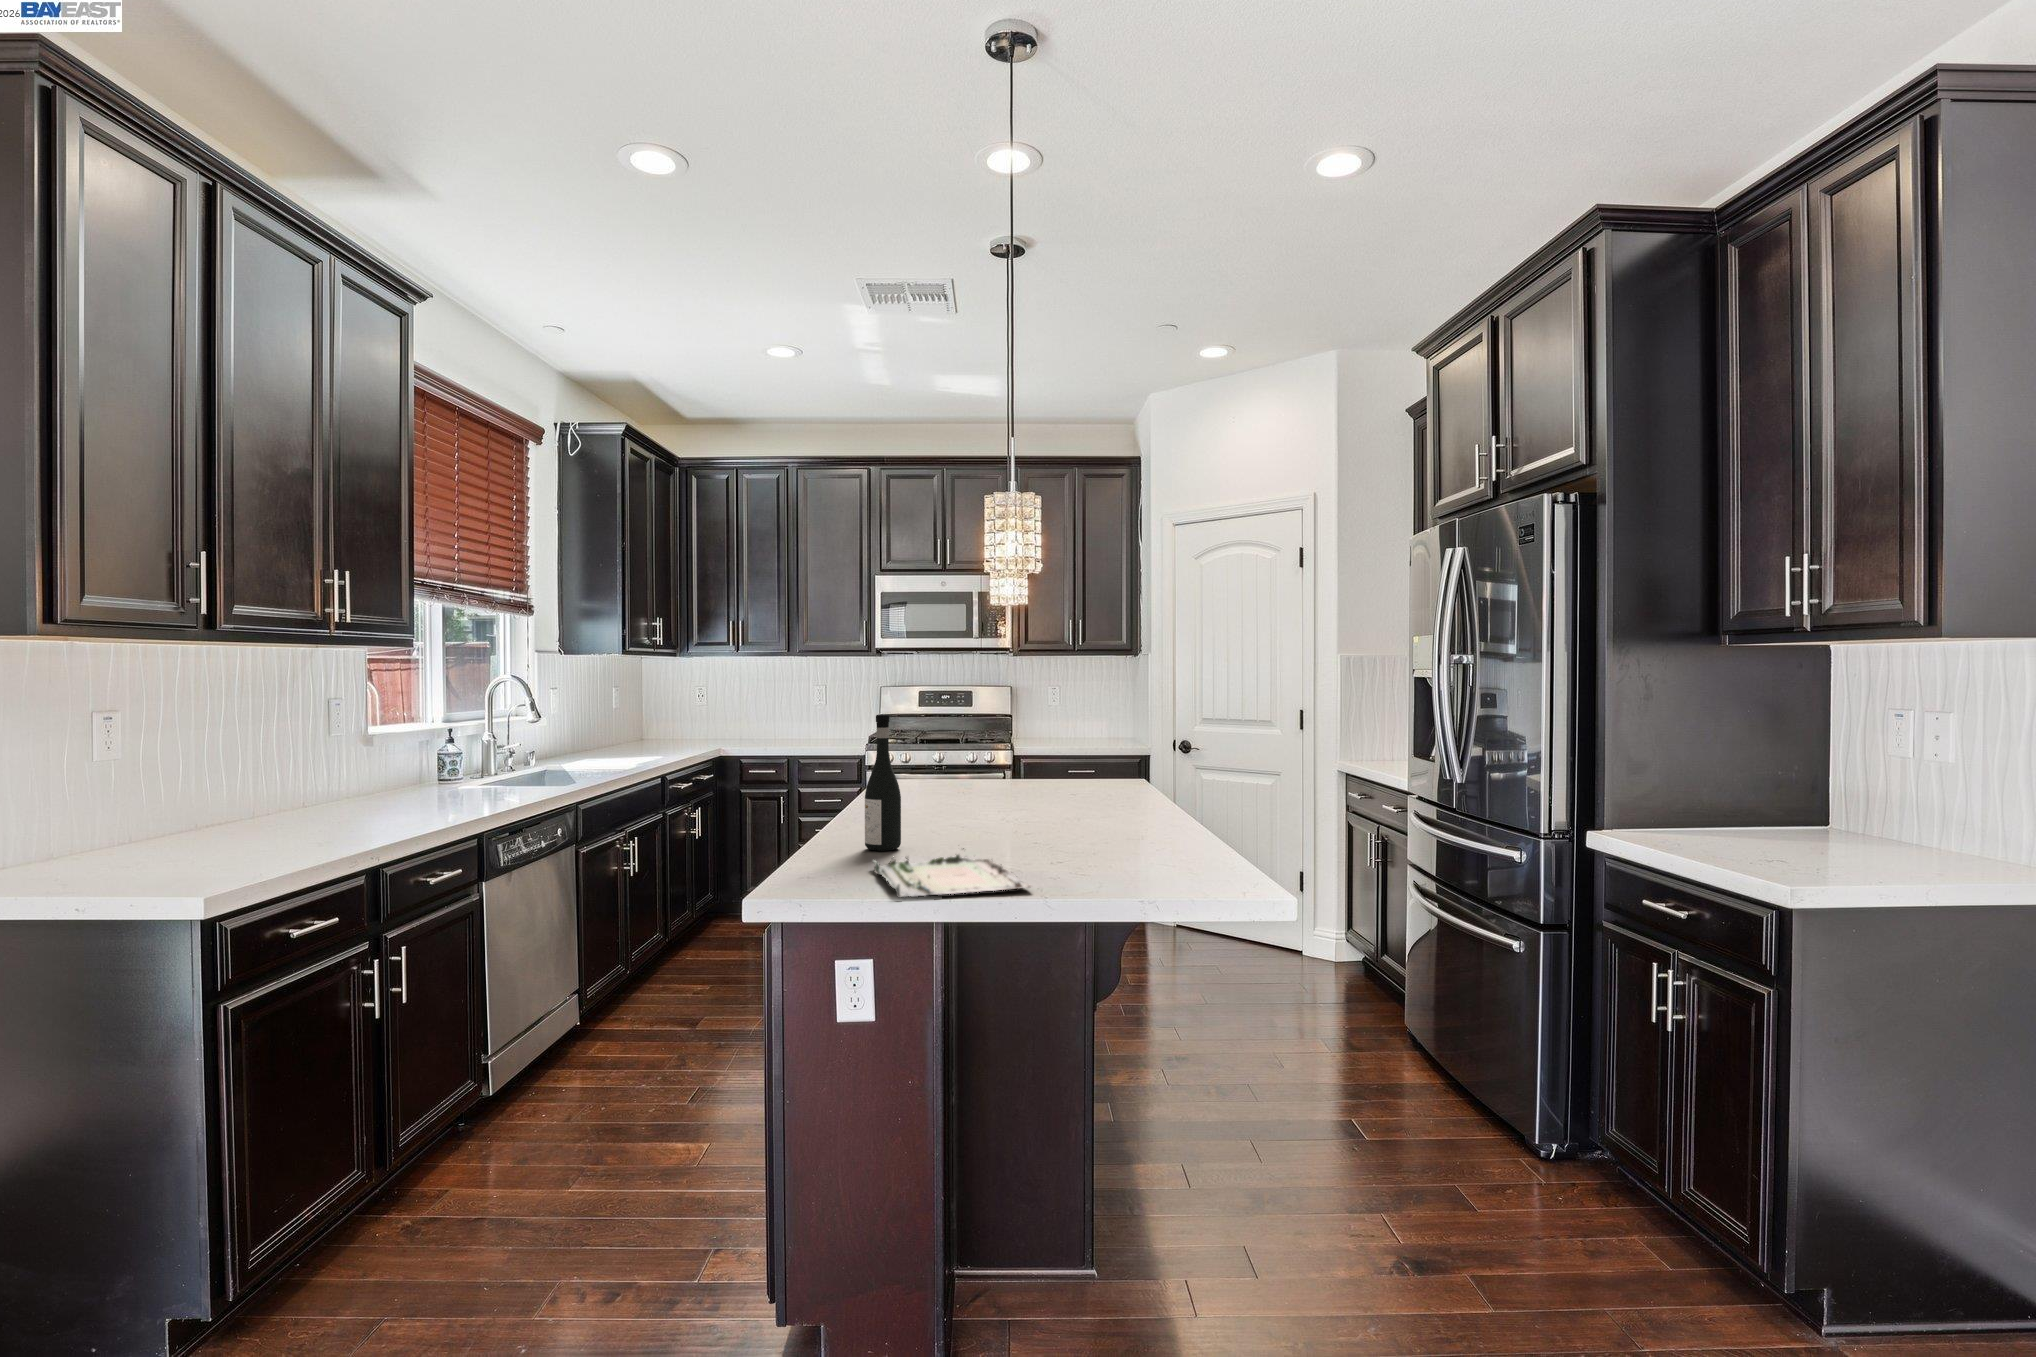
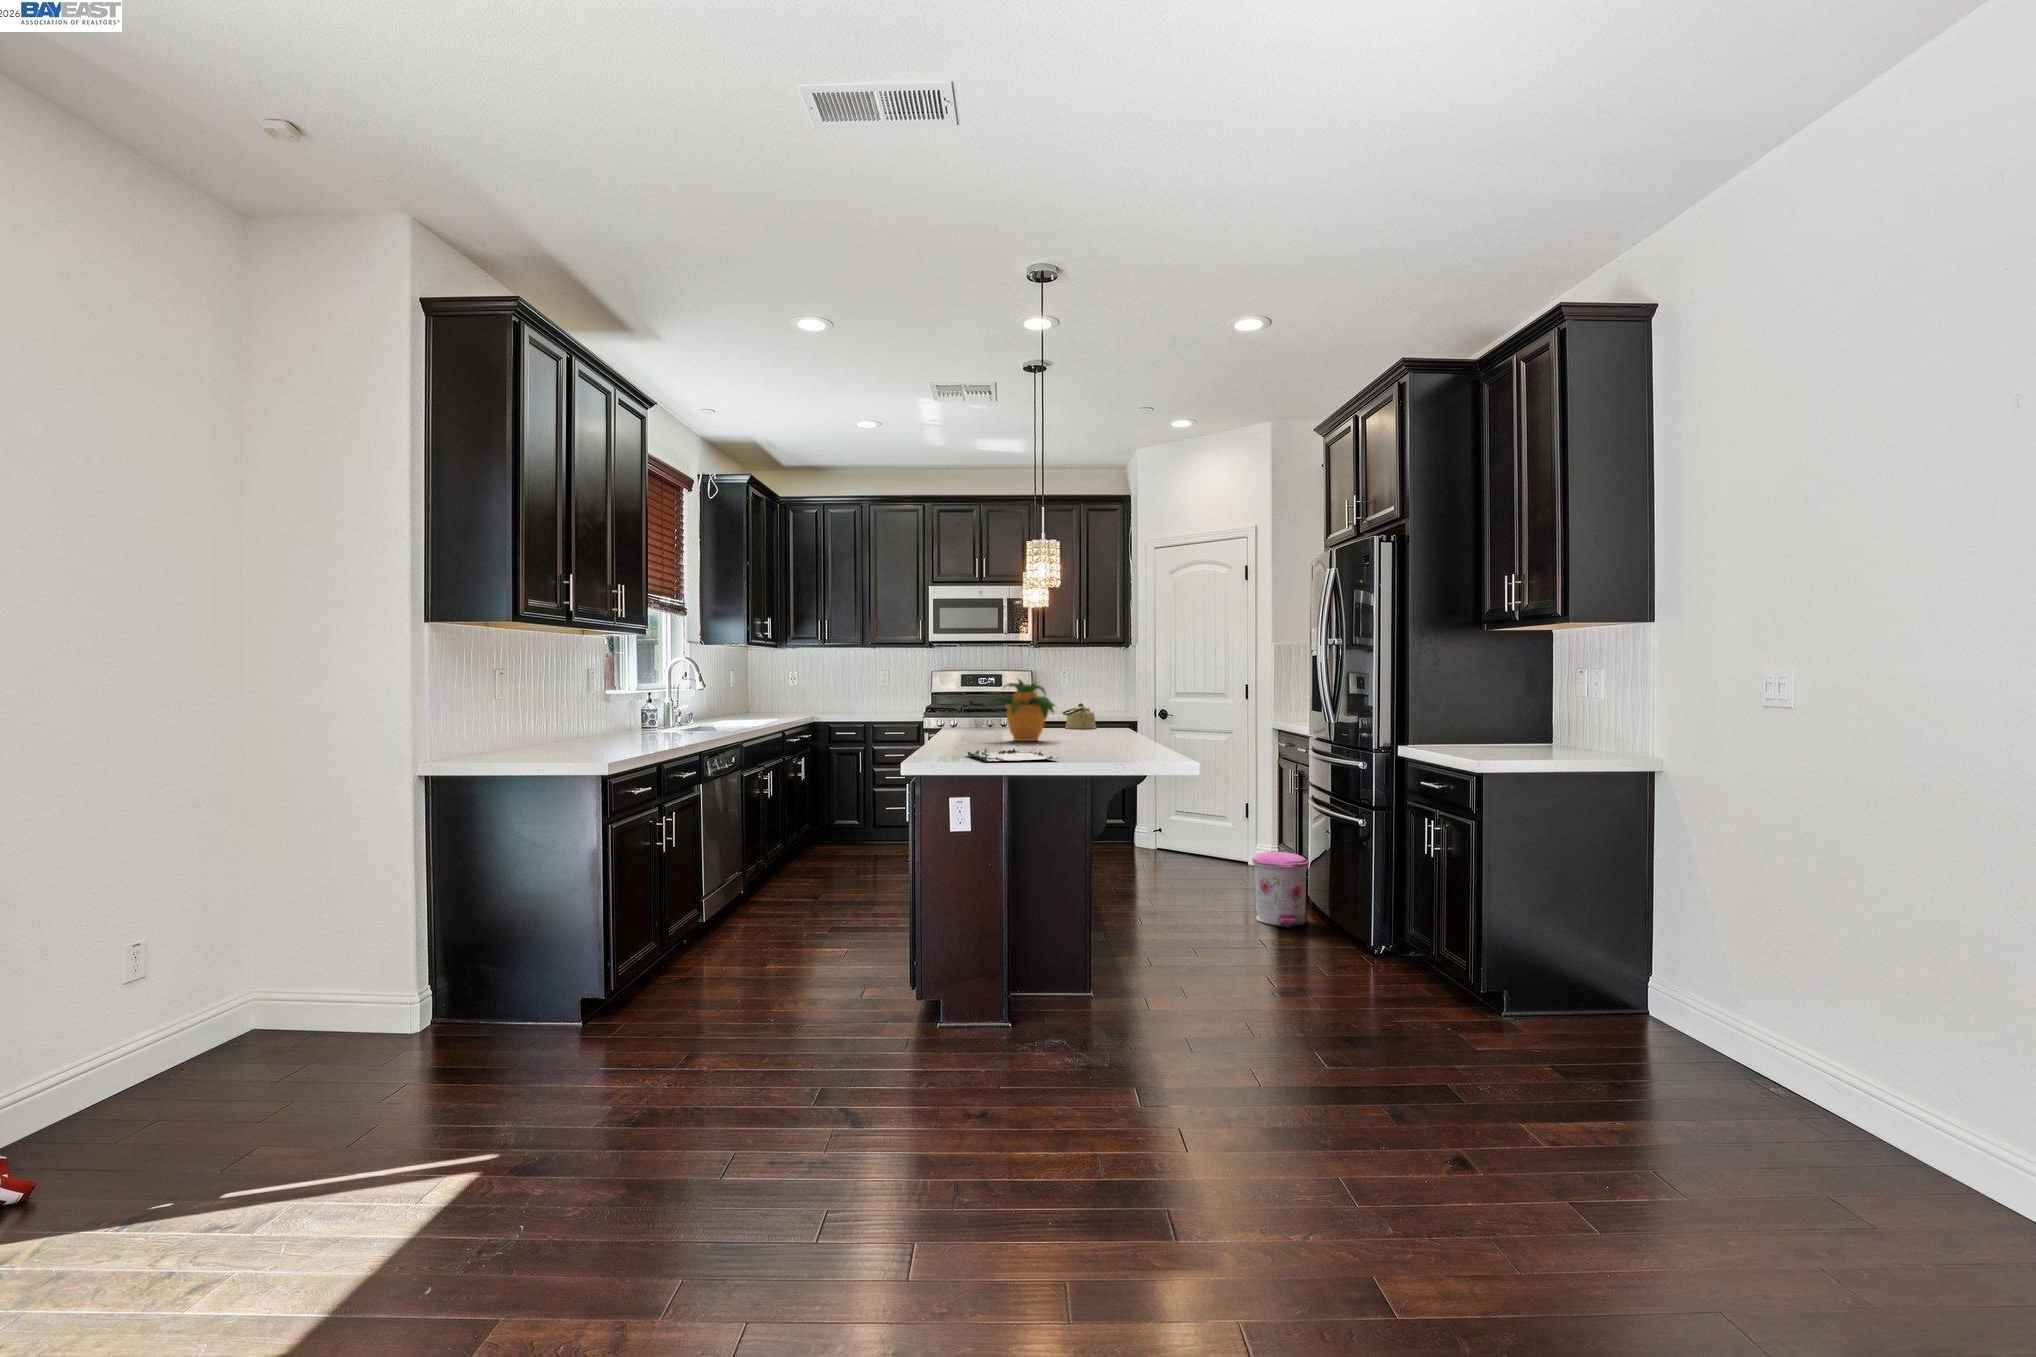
wine bottle: present [865,714,901,851] -> none [956,671,978,751]
potted plant: none [922,715,1043,813] -> present [987,679,1055,741]
kettle: none [1049,738,1097,774] -> present [1062,703,1096,729]
trash can: none [1330,966,1416,1089] -> present [1252,852,1309,928]

